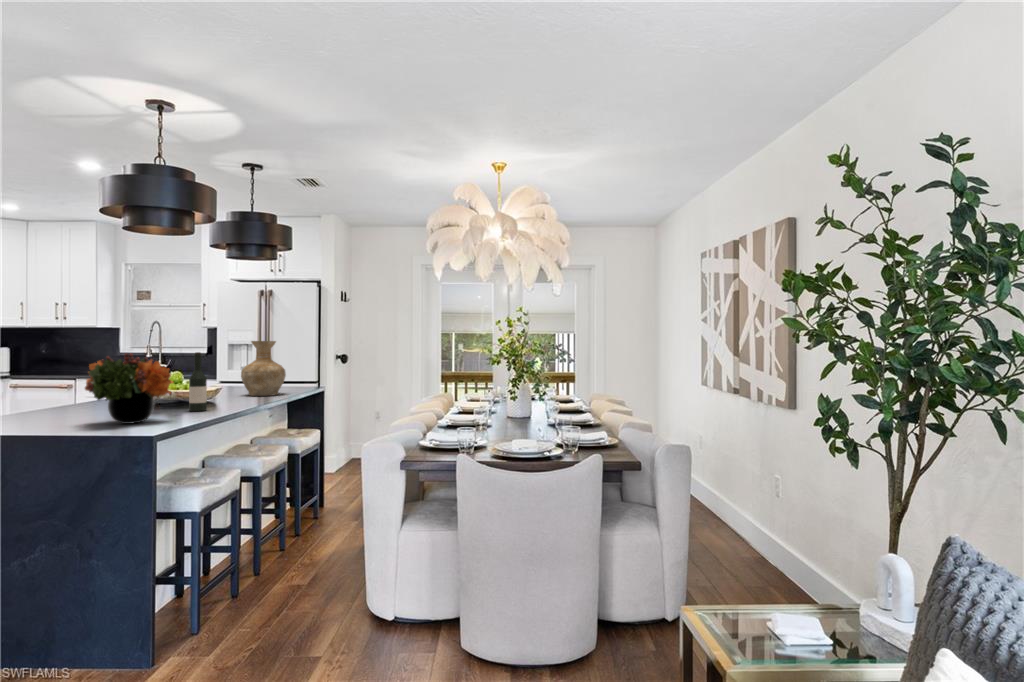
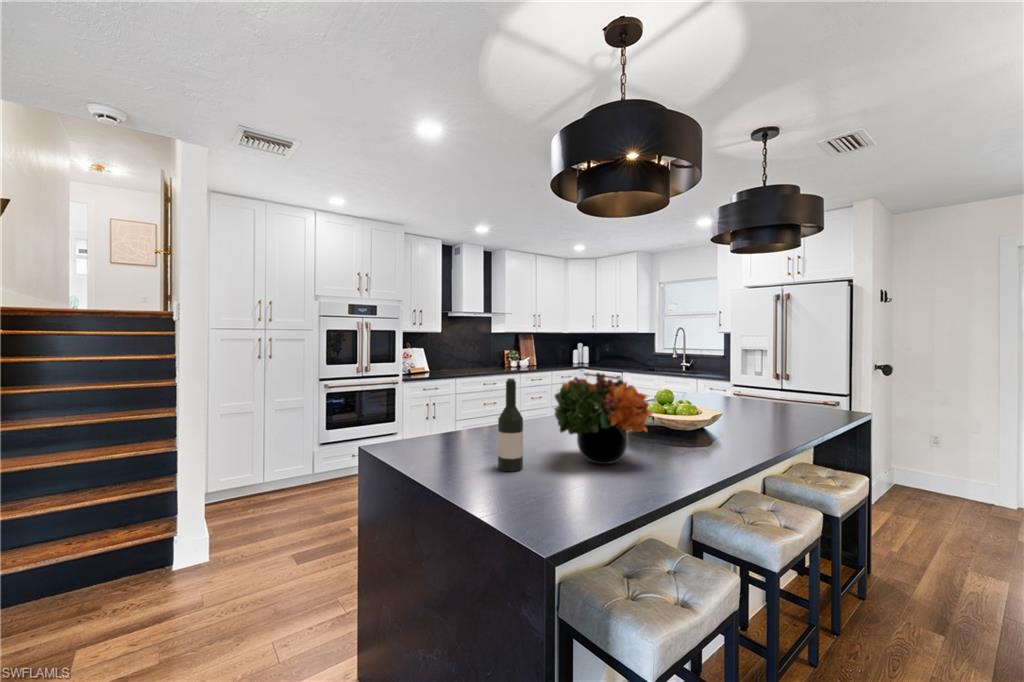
vase: present [241,341,286,396] -> none [752,352,813,423]
wine bottle: present [189,352,207,411] -> present [498,378,523,472]

